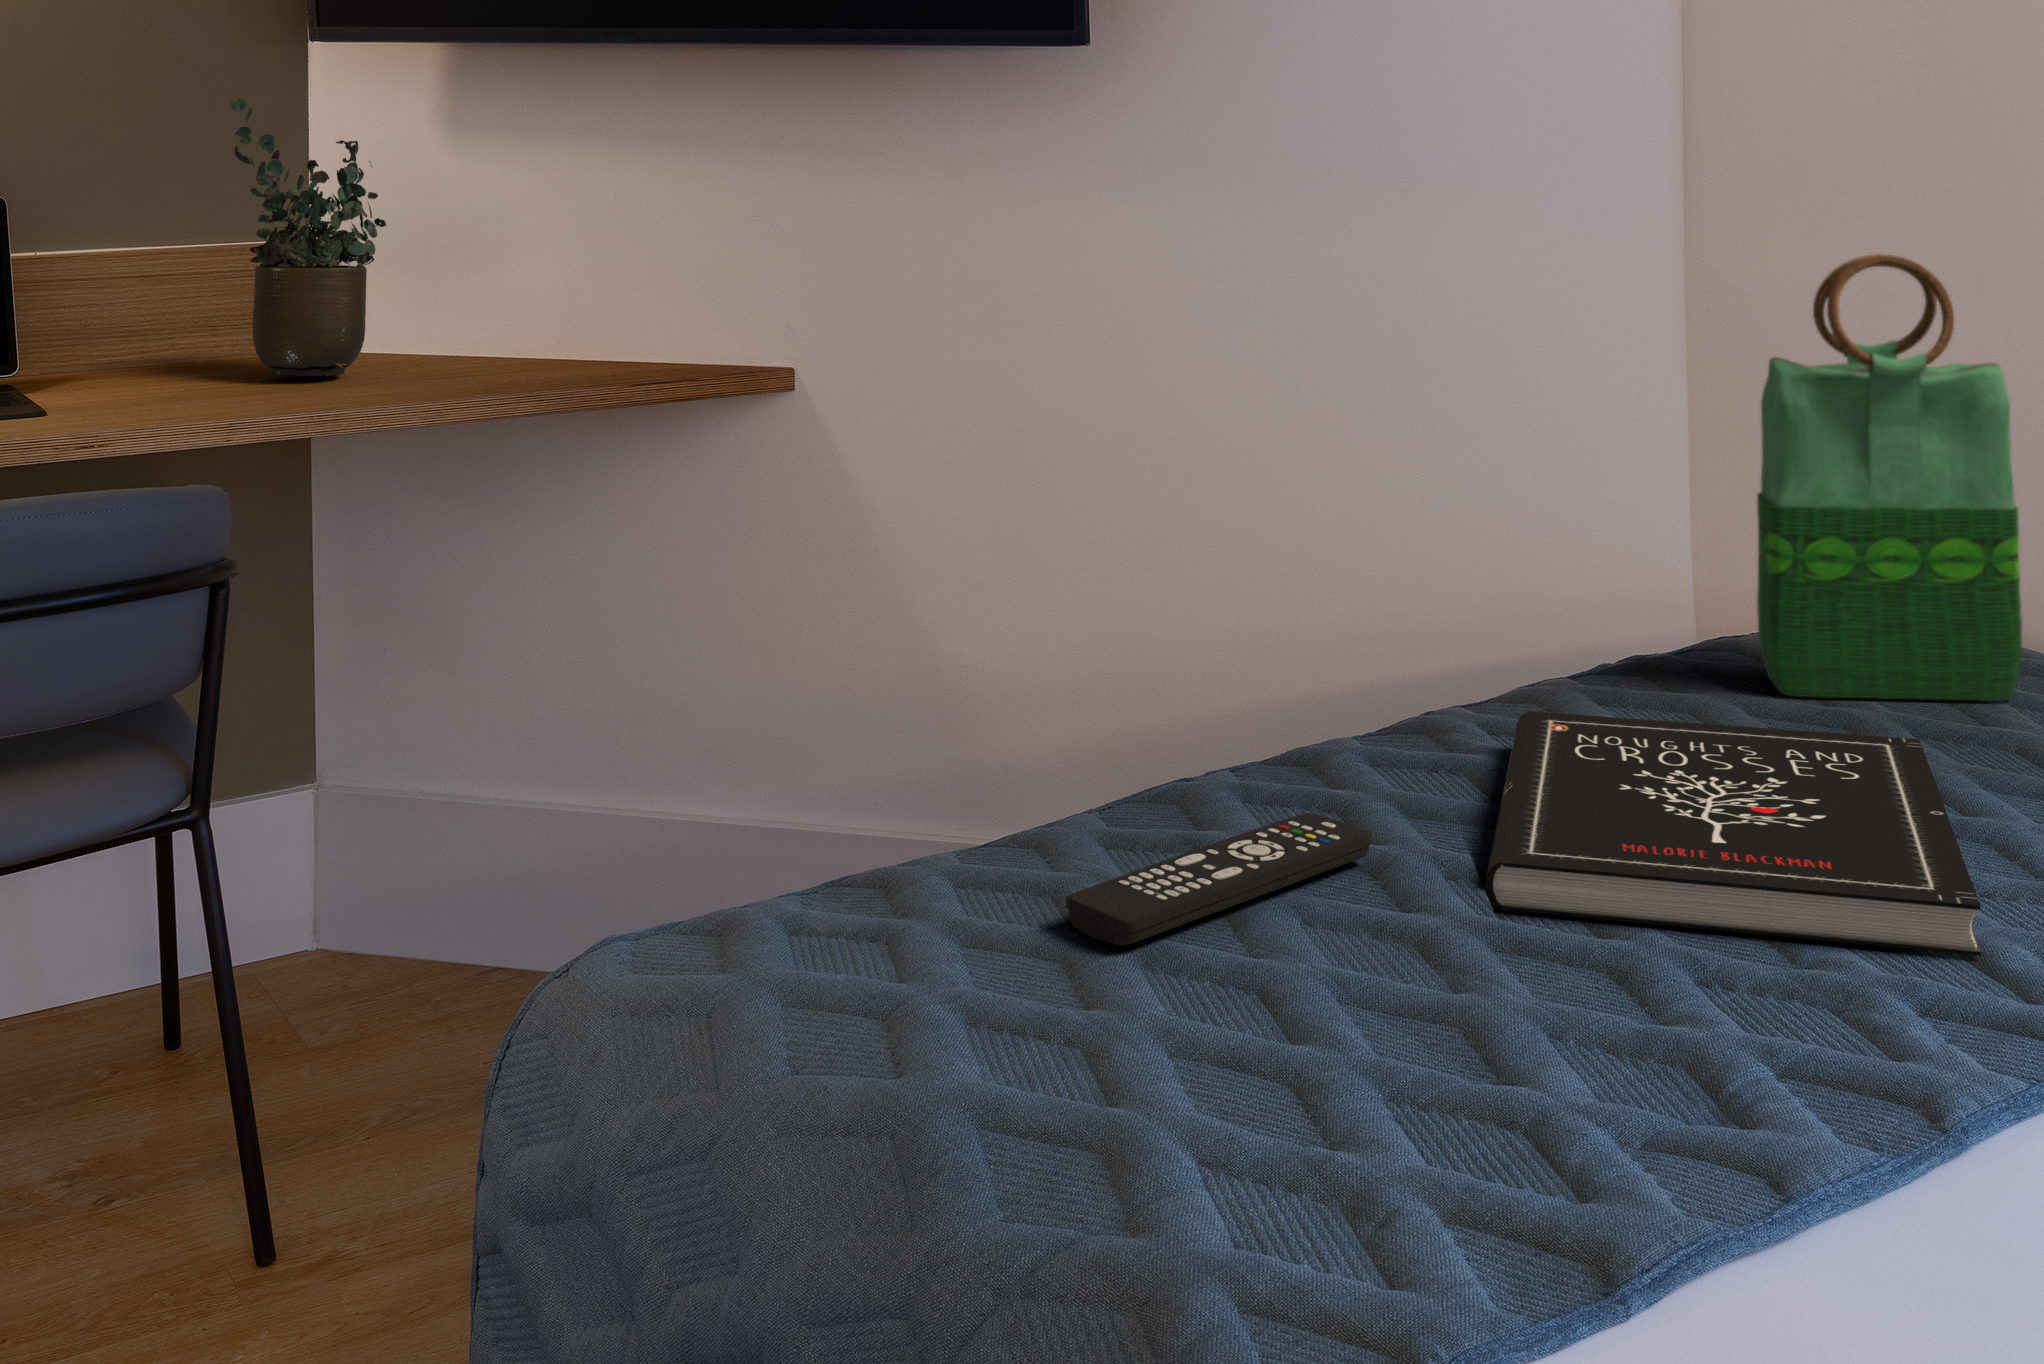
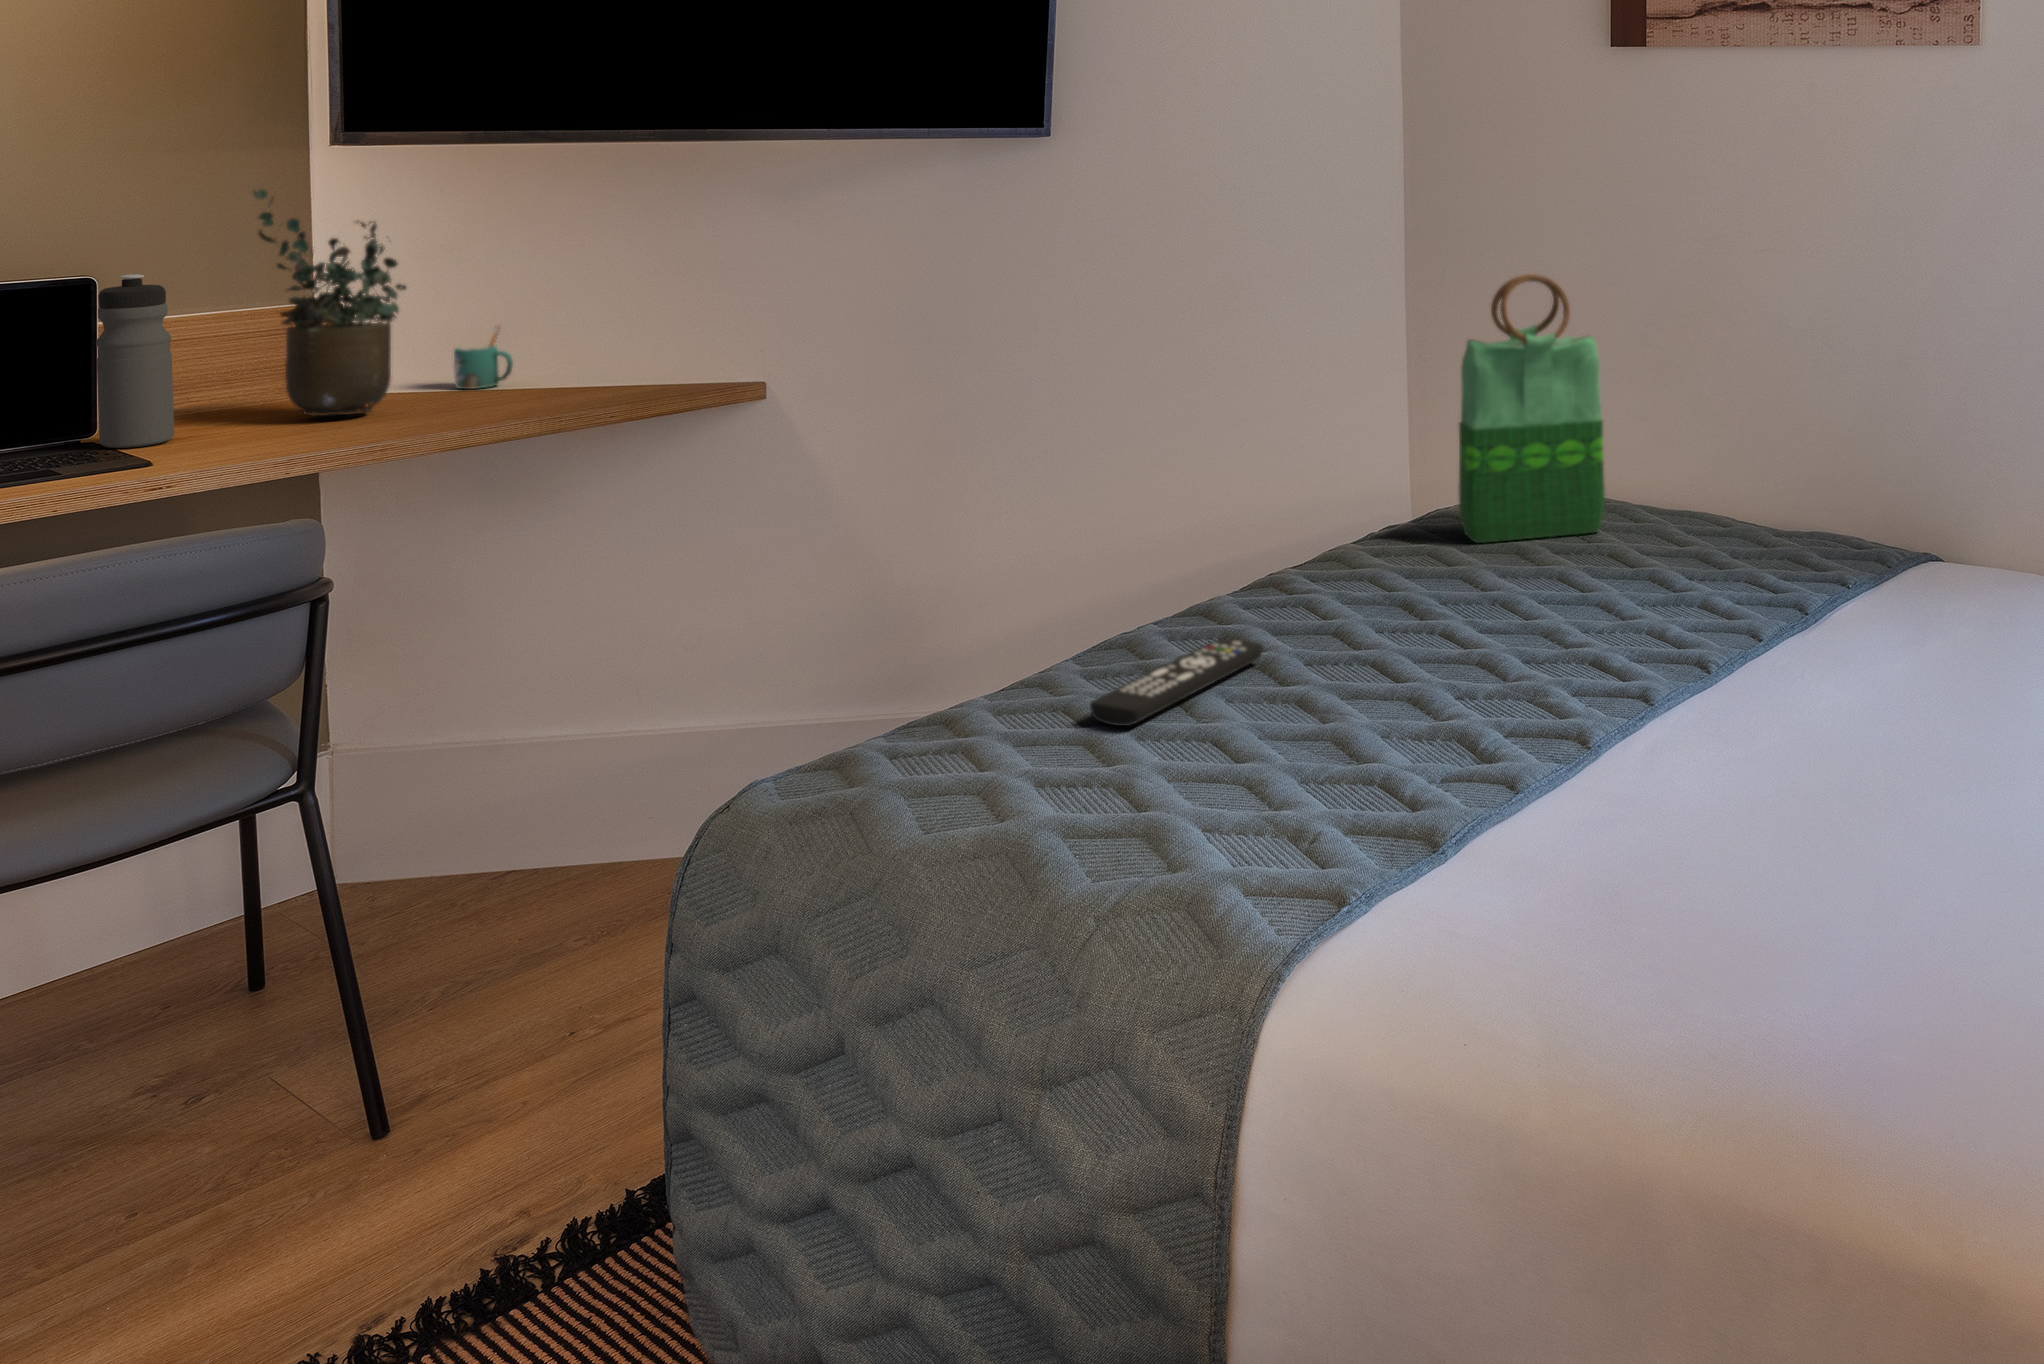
water bottle: none [54,193,129,398] -> present [96,274,174,448]
mug: none [453,263,516,355] -> present [454,326,513,389]
book: present [1485,711,1981,956] -> none [1327,557,1599,678]

